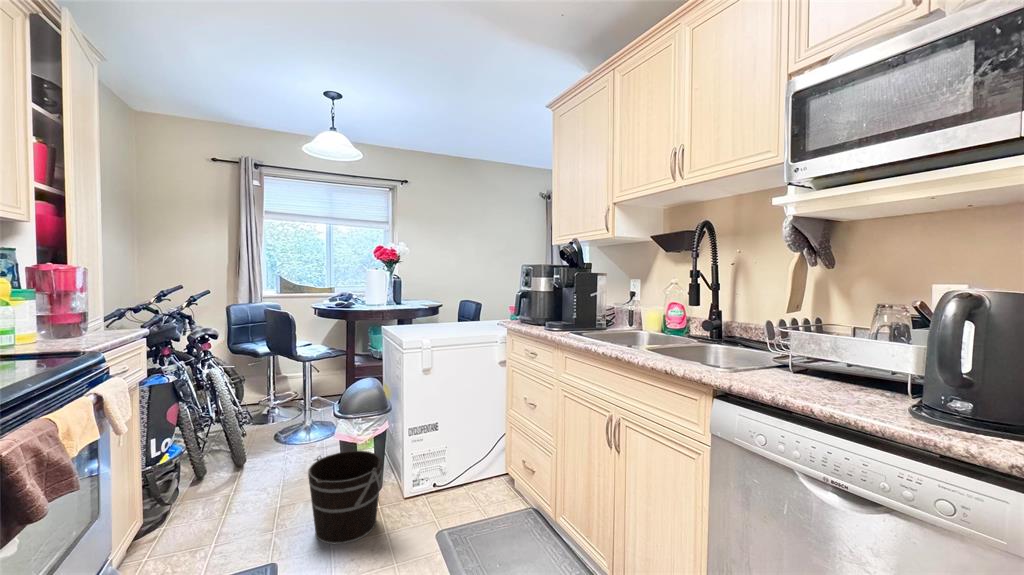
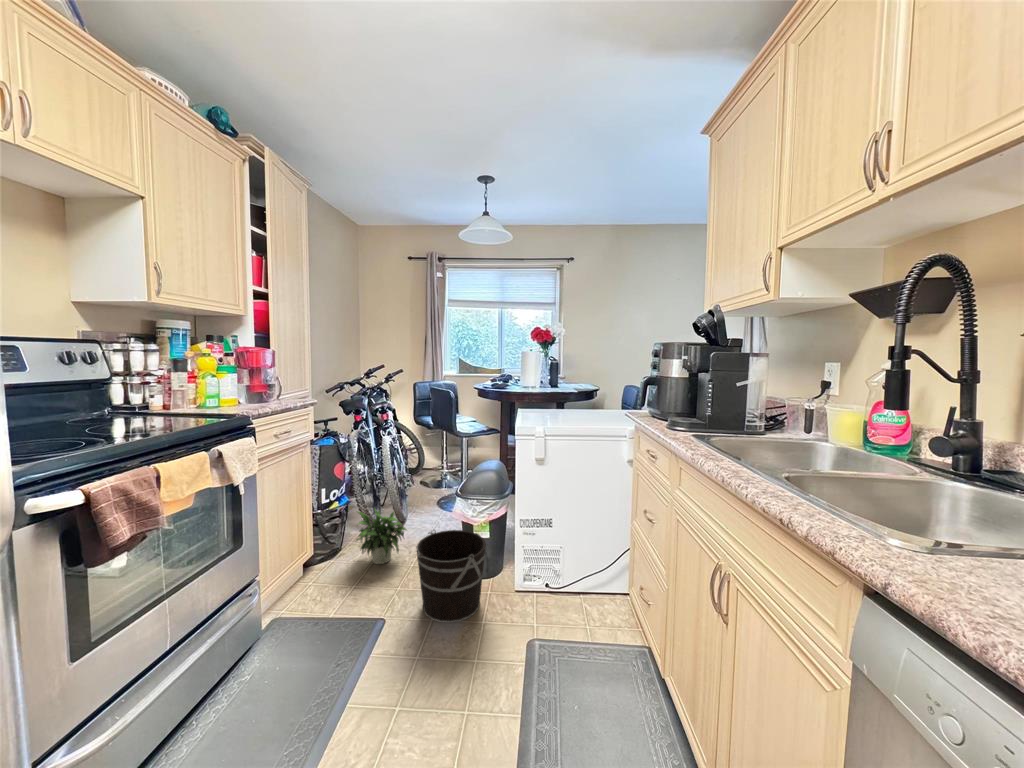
potted plant: none [198,449,273,513] -> present [356,508,407,564]

